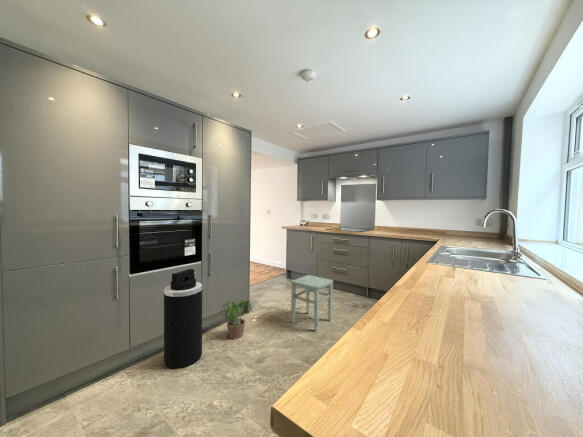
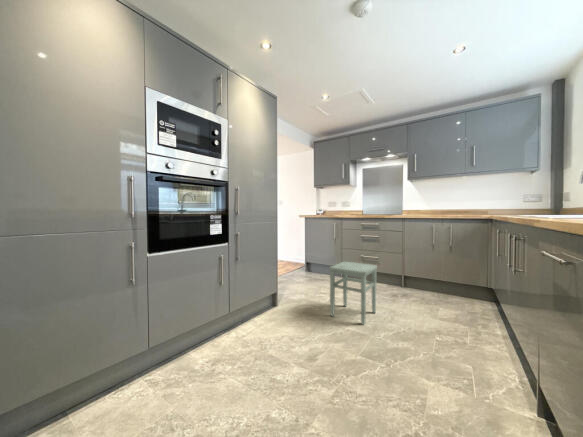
trash can: present [164,269,202,369] -> none [190,249,236,374]
potted plant: present [224,300,251,339] -> none [248,289,294,336]

